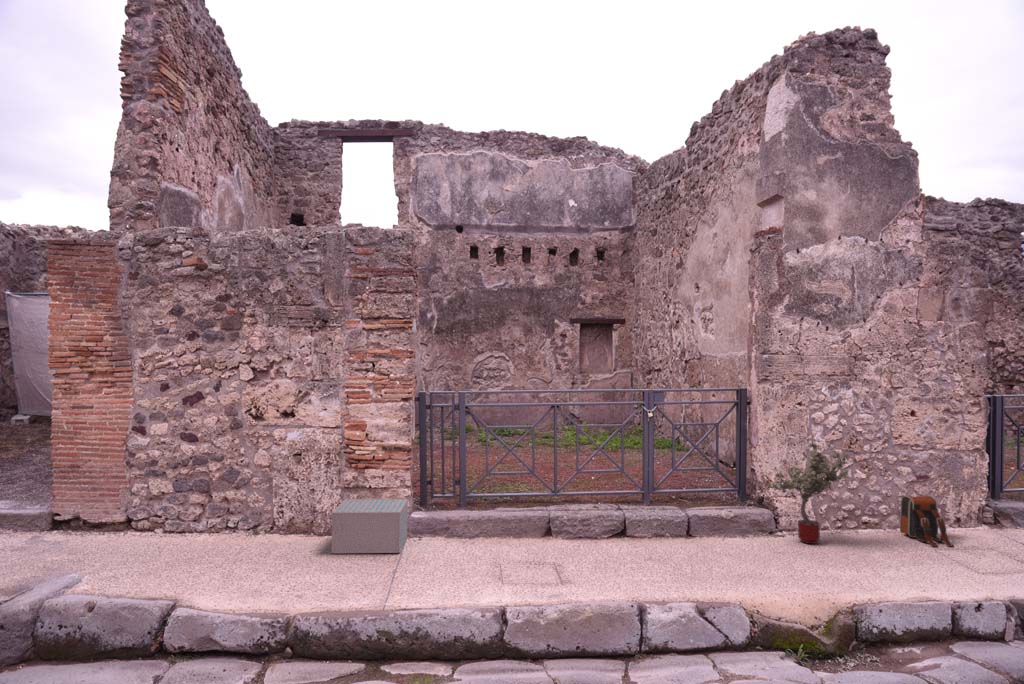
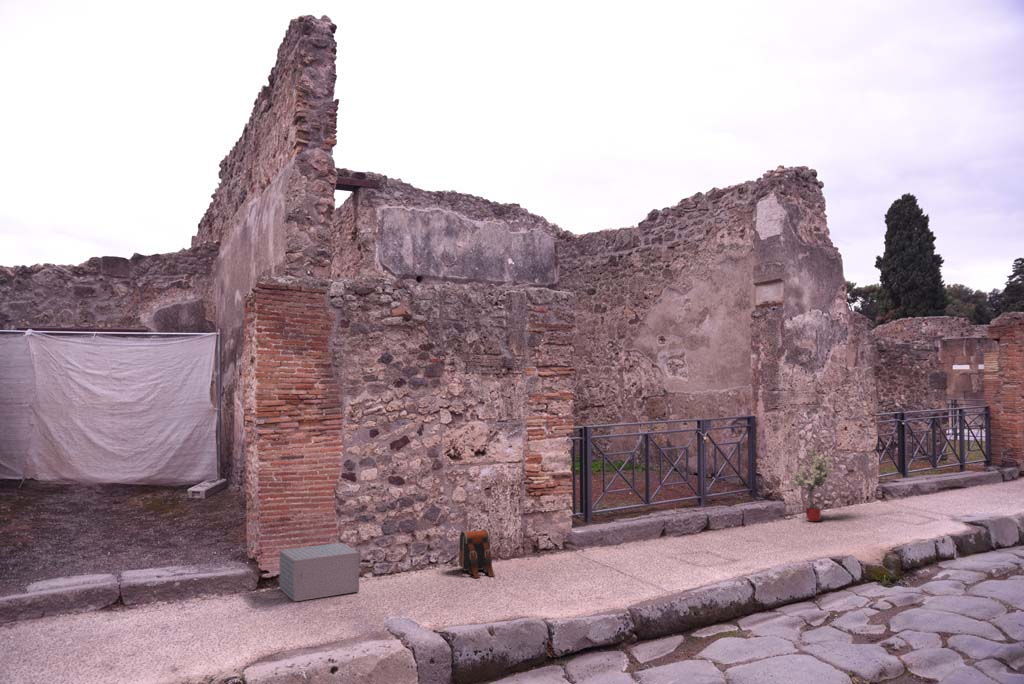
backpack: present [900,495,953,547] -> present [459,529,495,578]
storage box: present [331,499,408,553] -> present [279,543,359,601]

